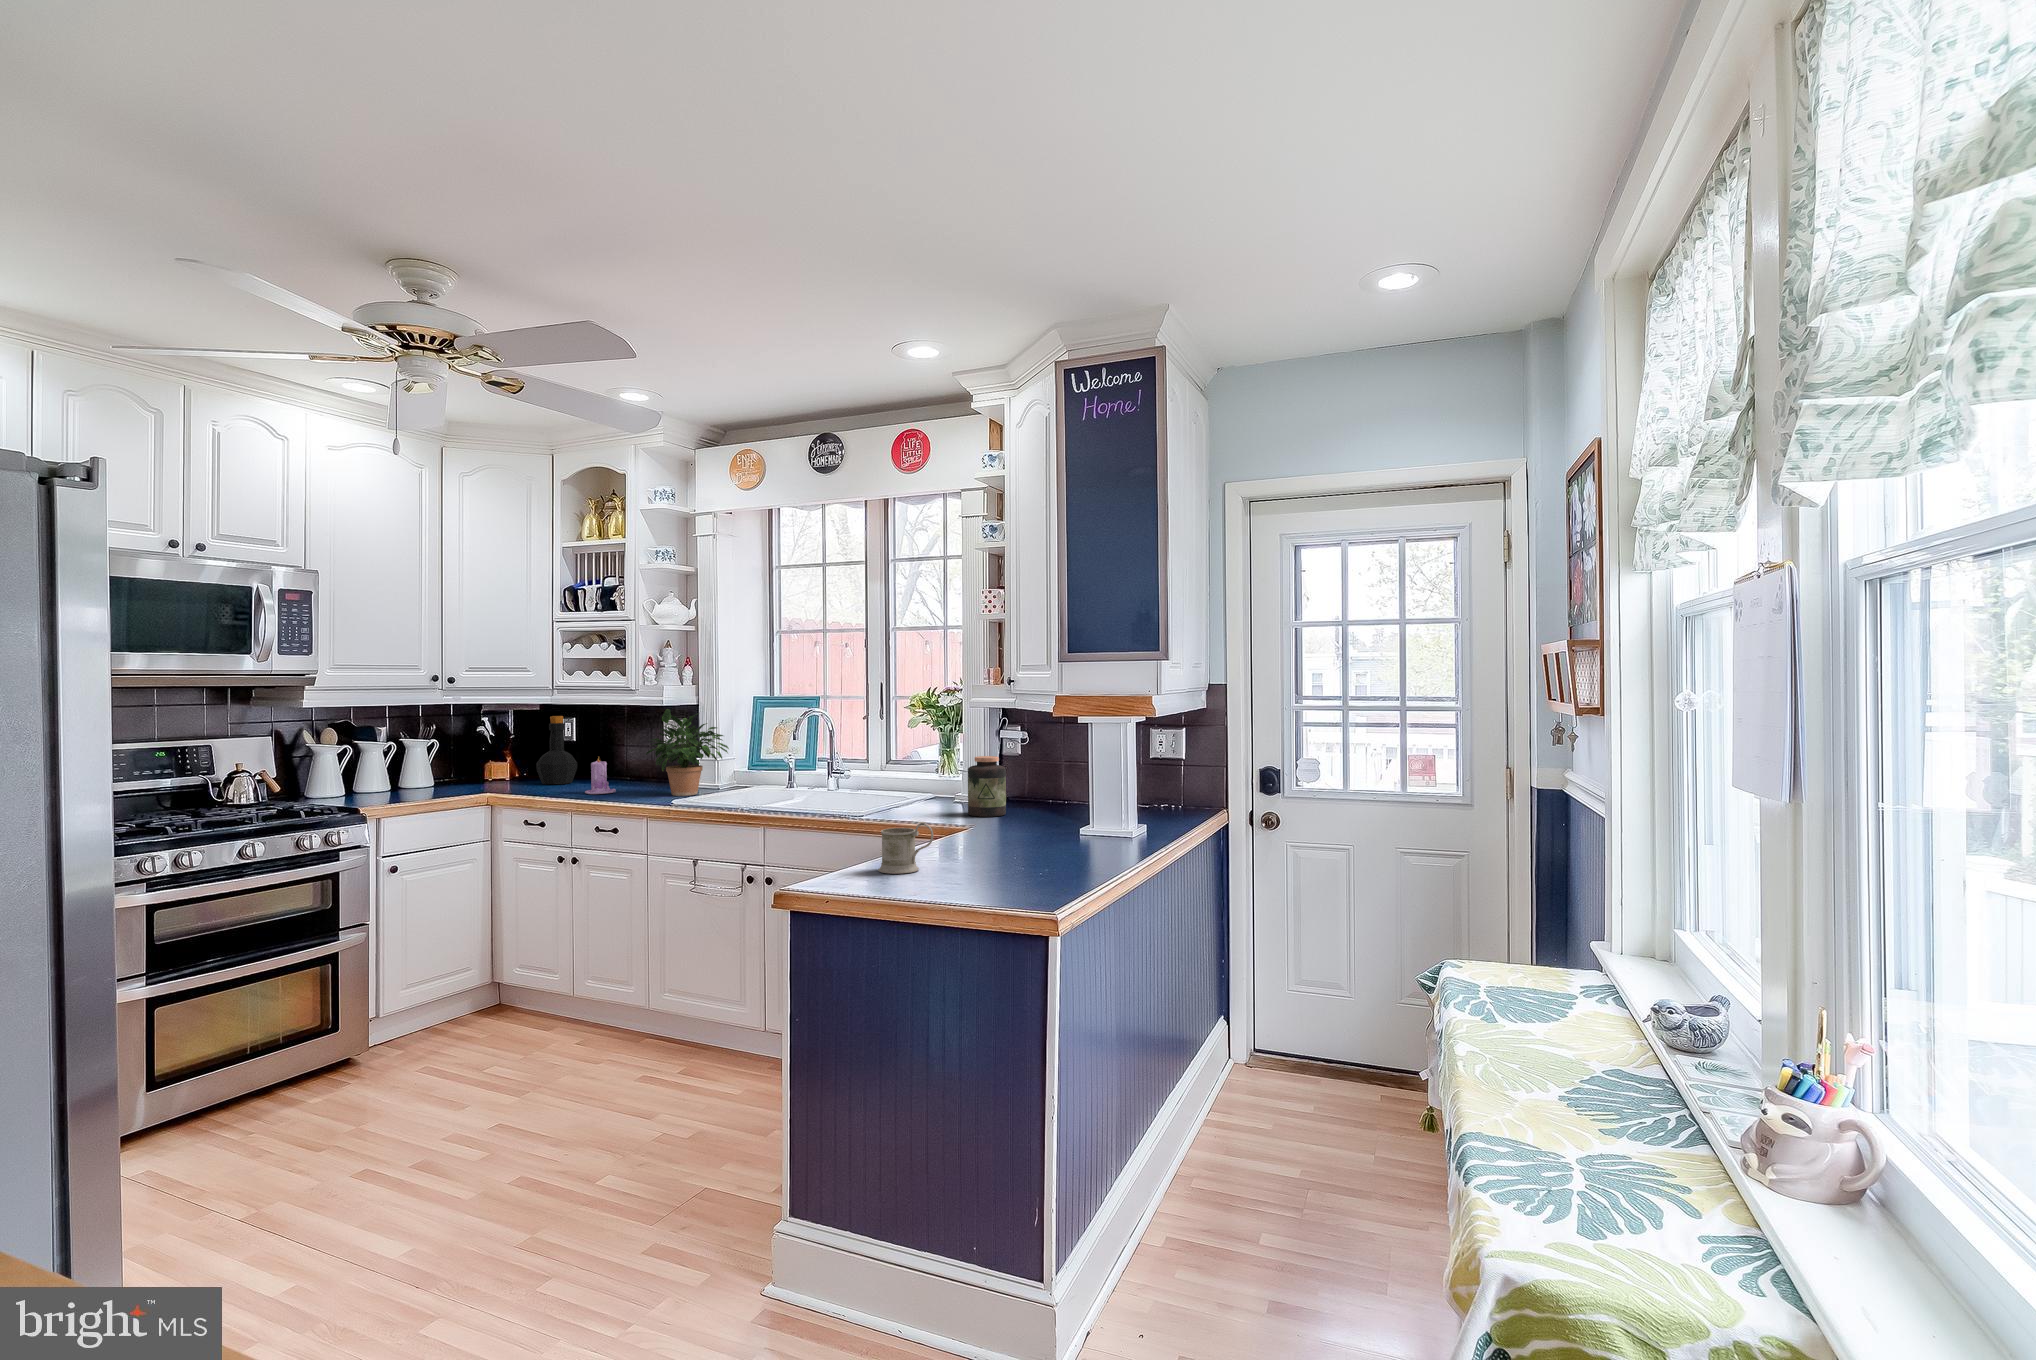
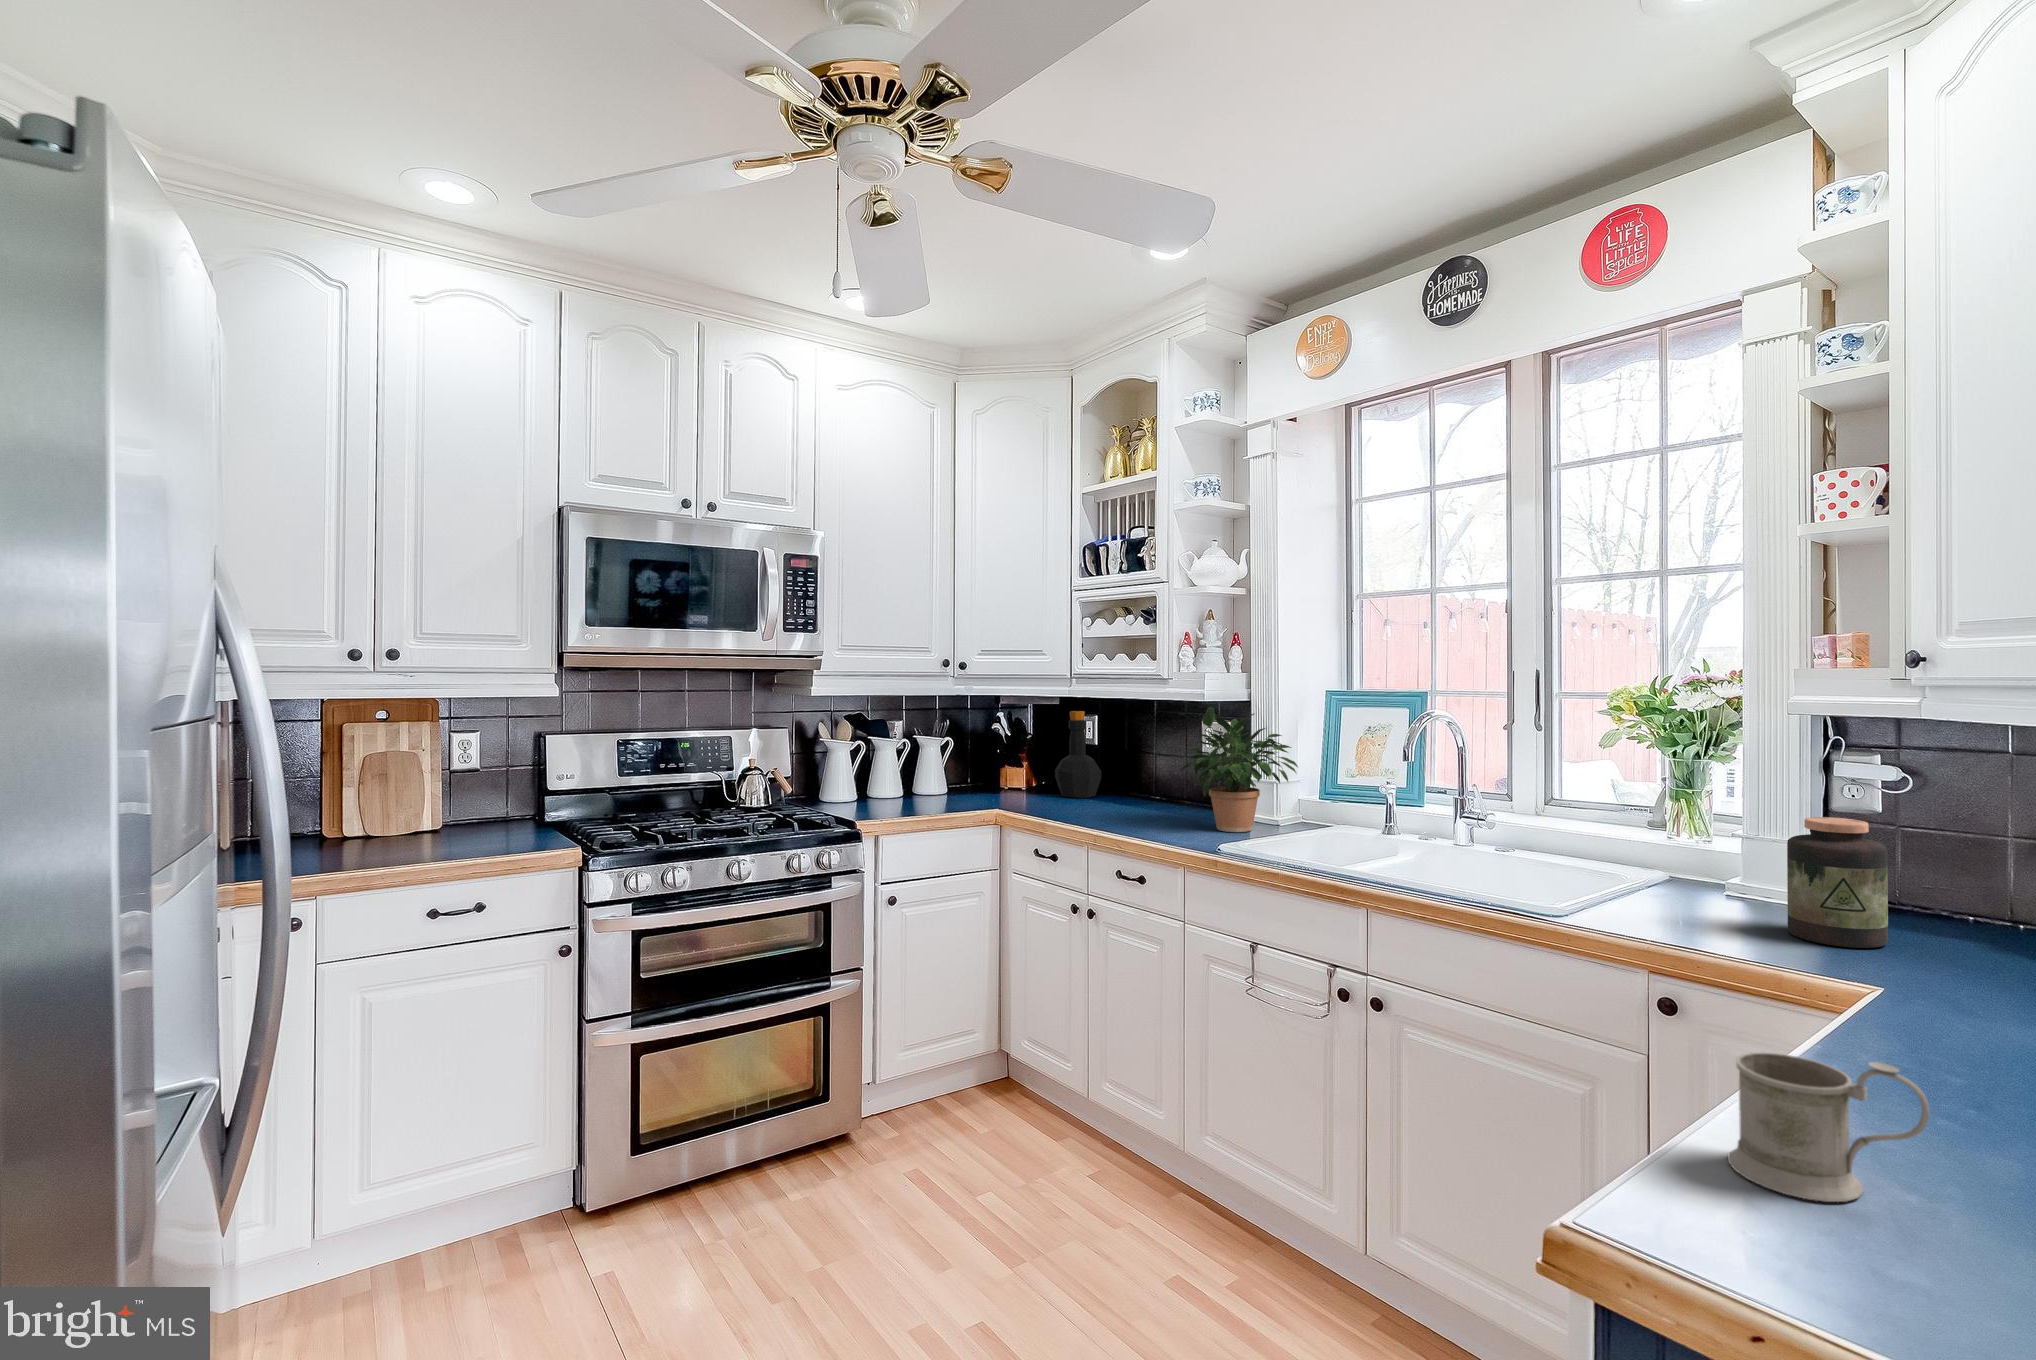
candle: present [585,758,616,794] -> none [1106,768,1144,820]

